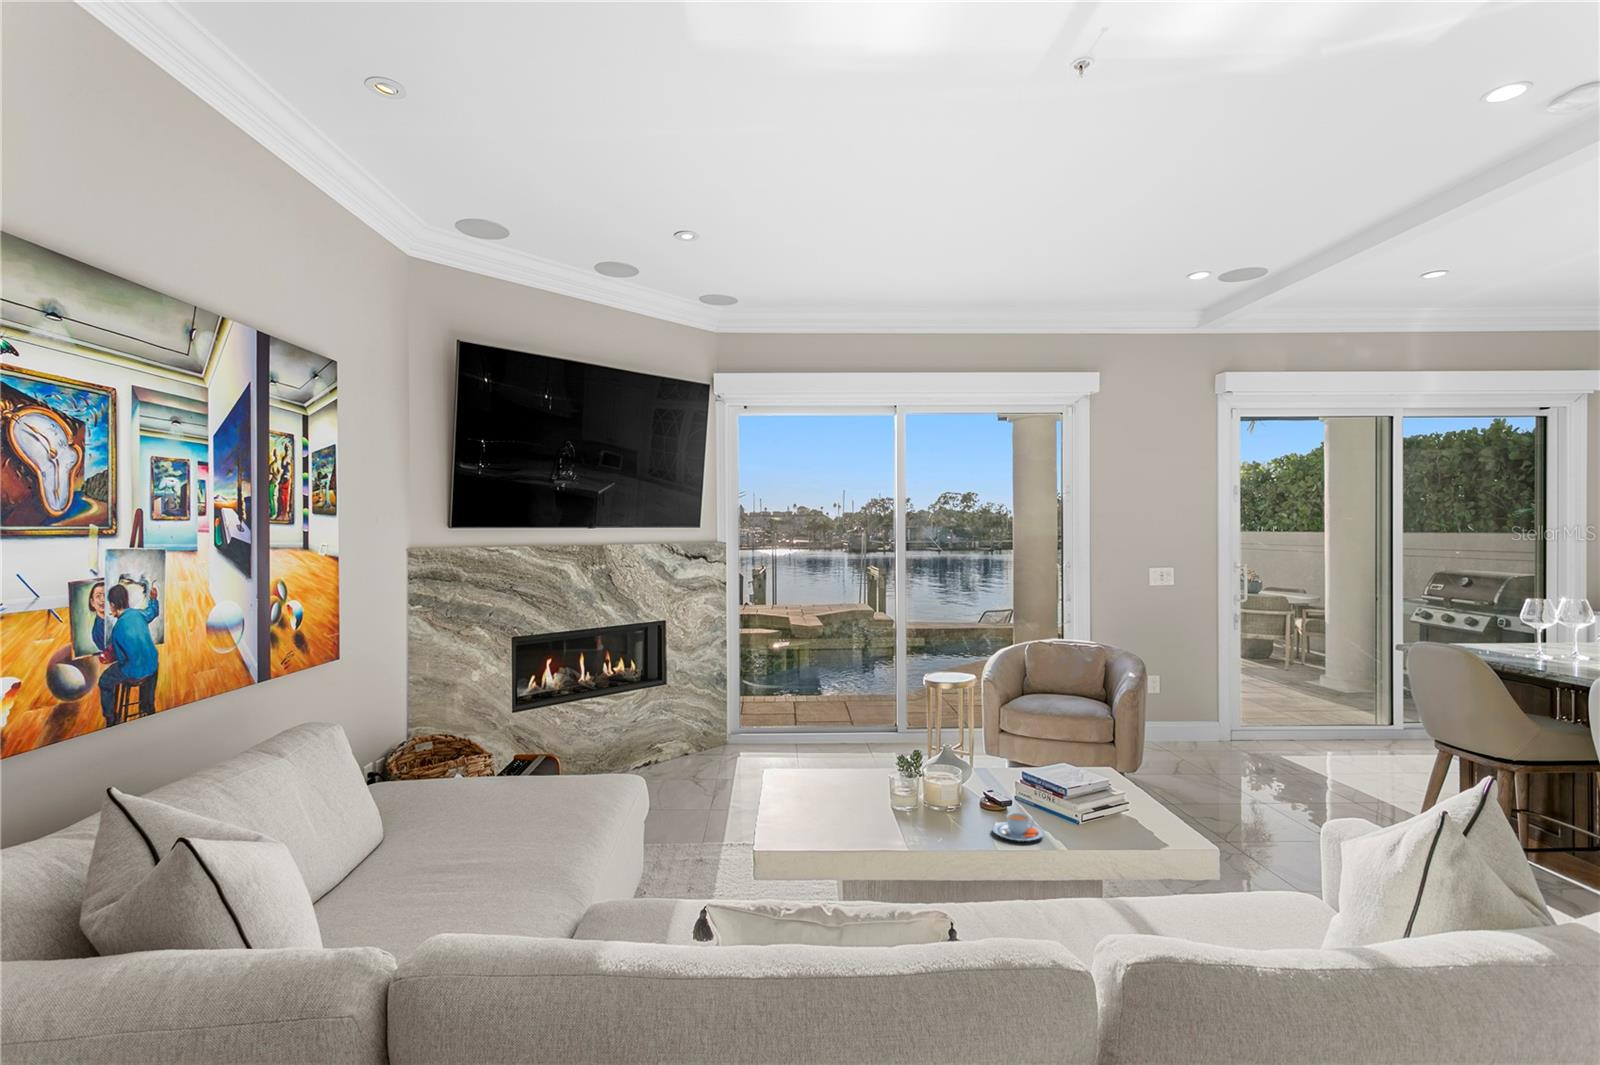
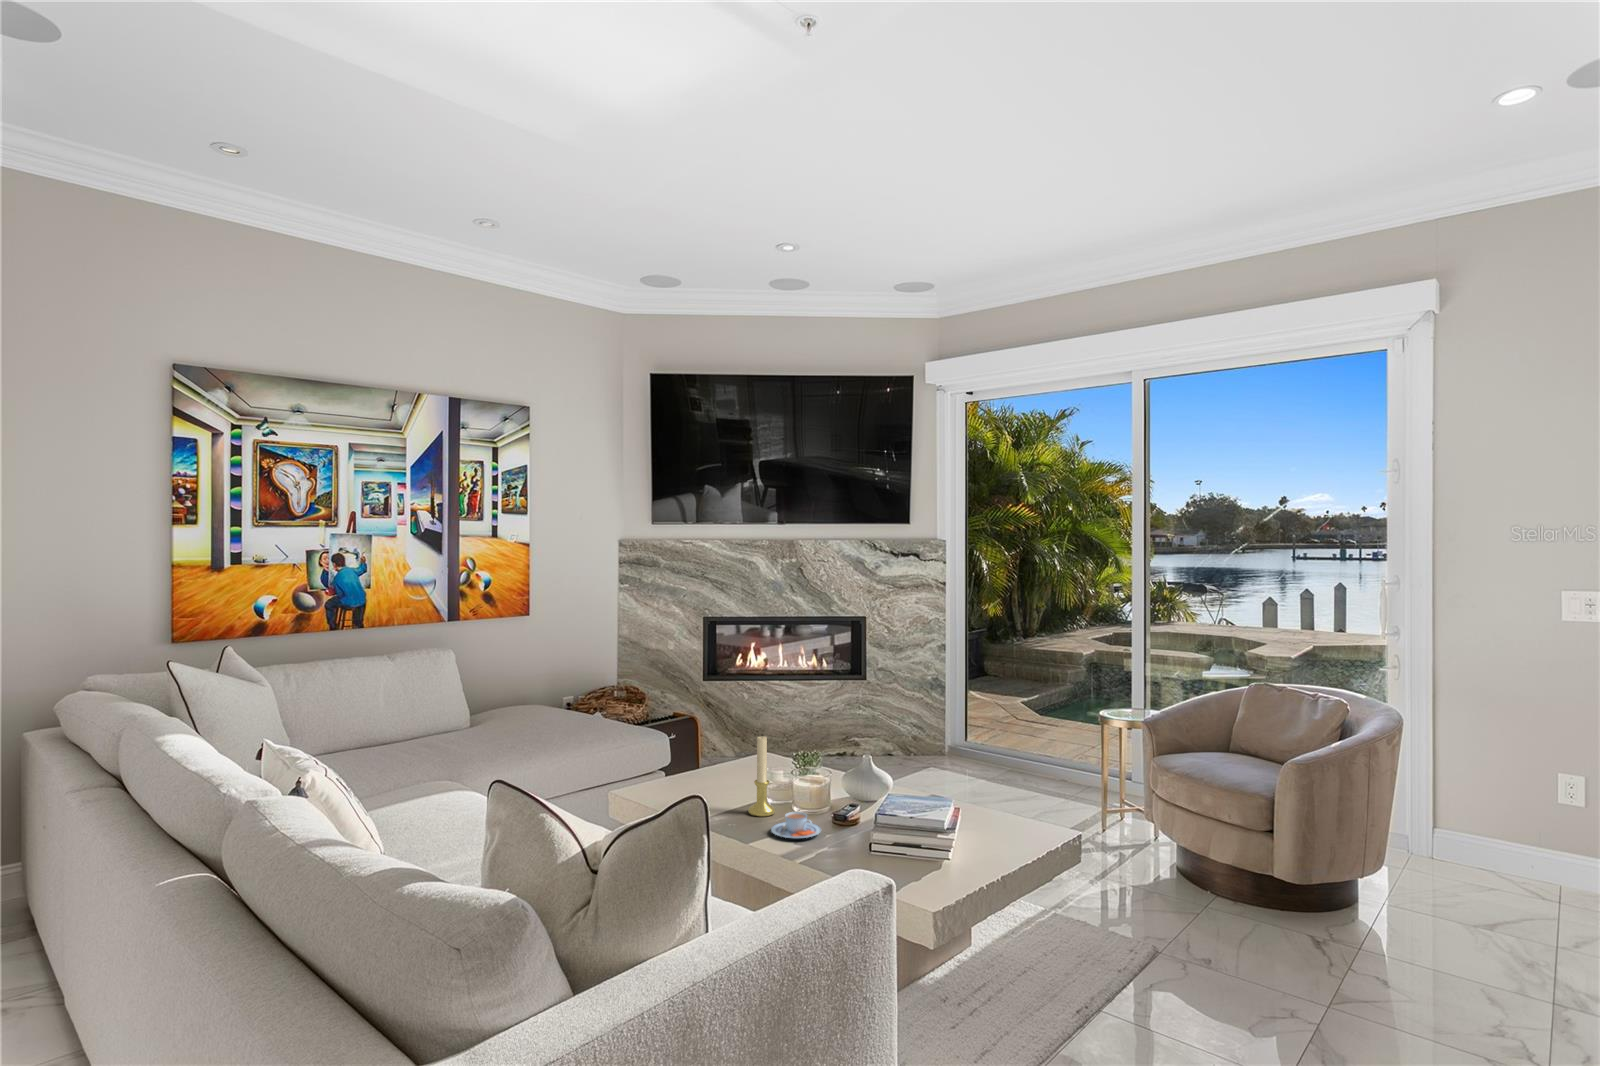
candle holder: none [928,746,957,832] -> present [748,736,775,817]

